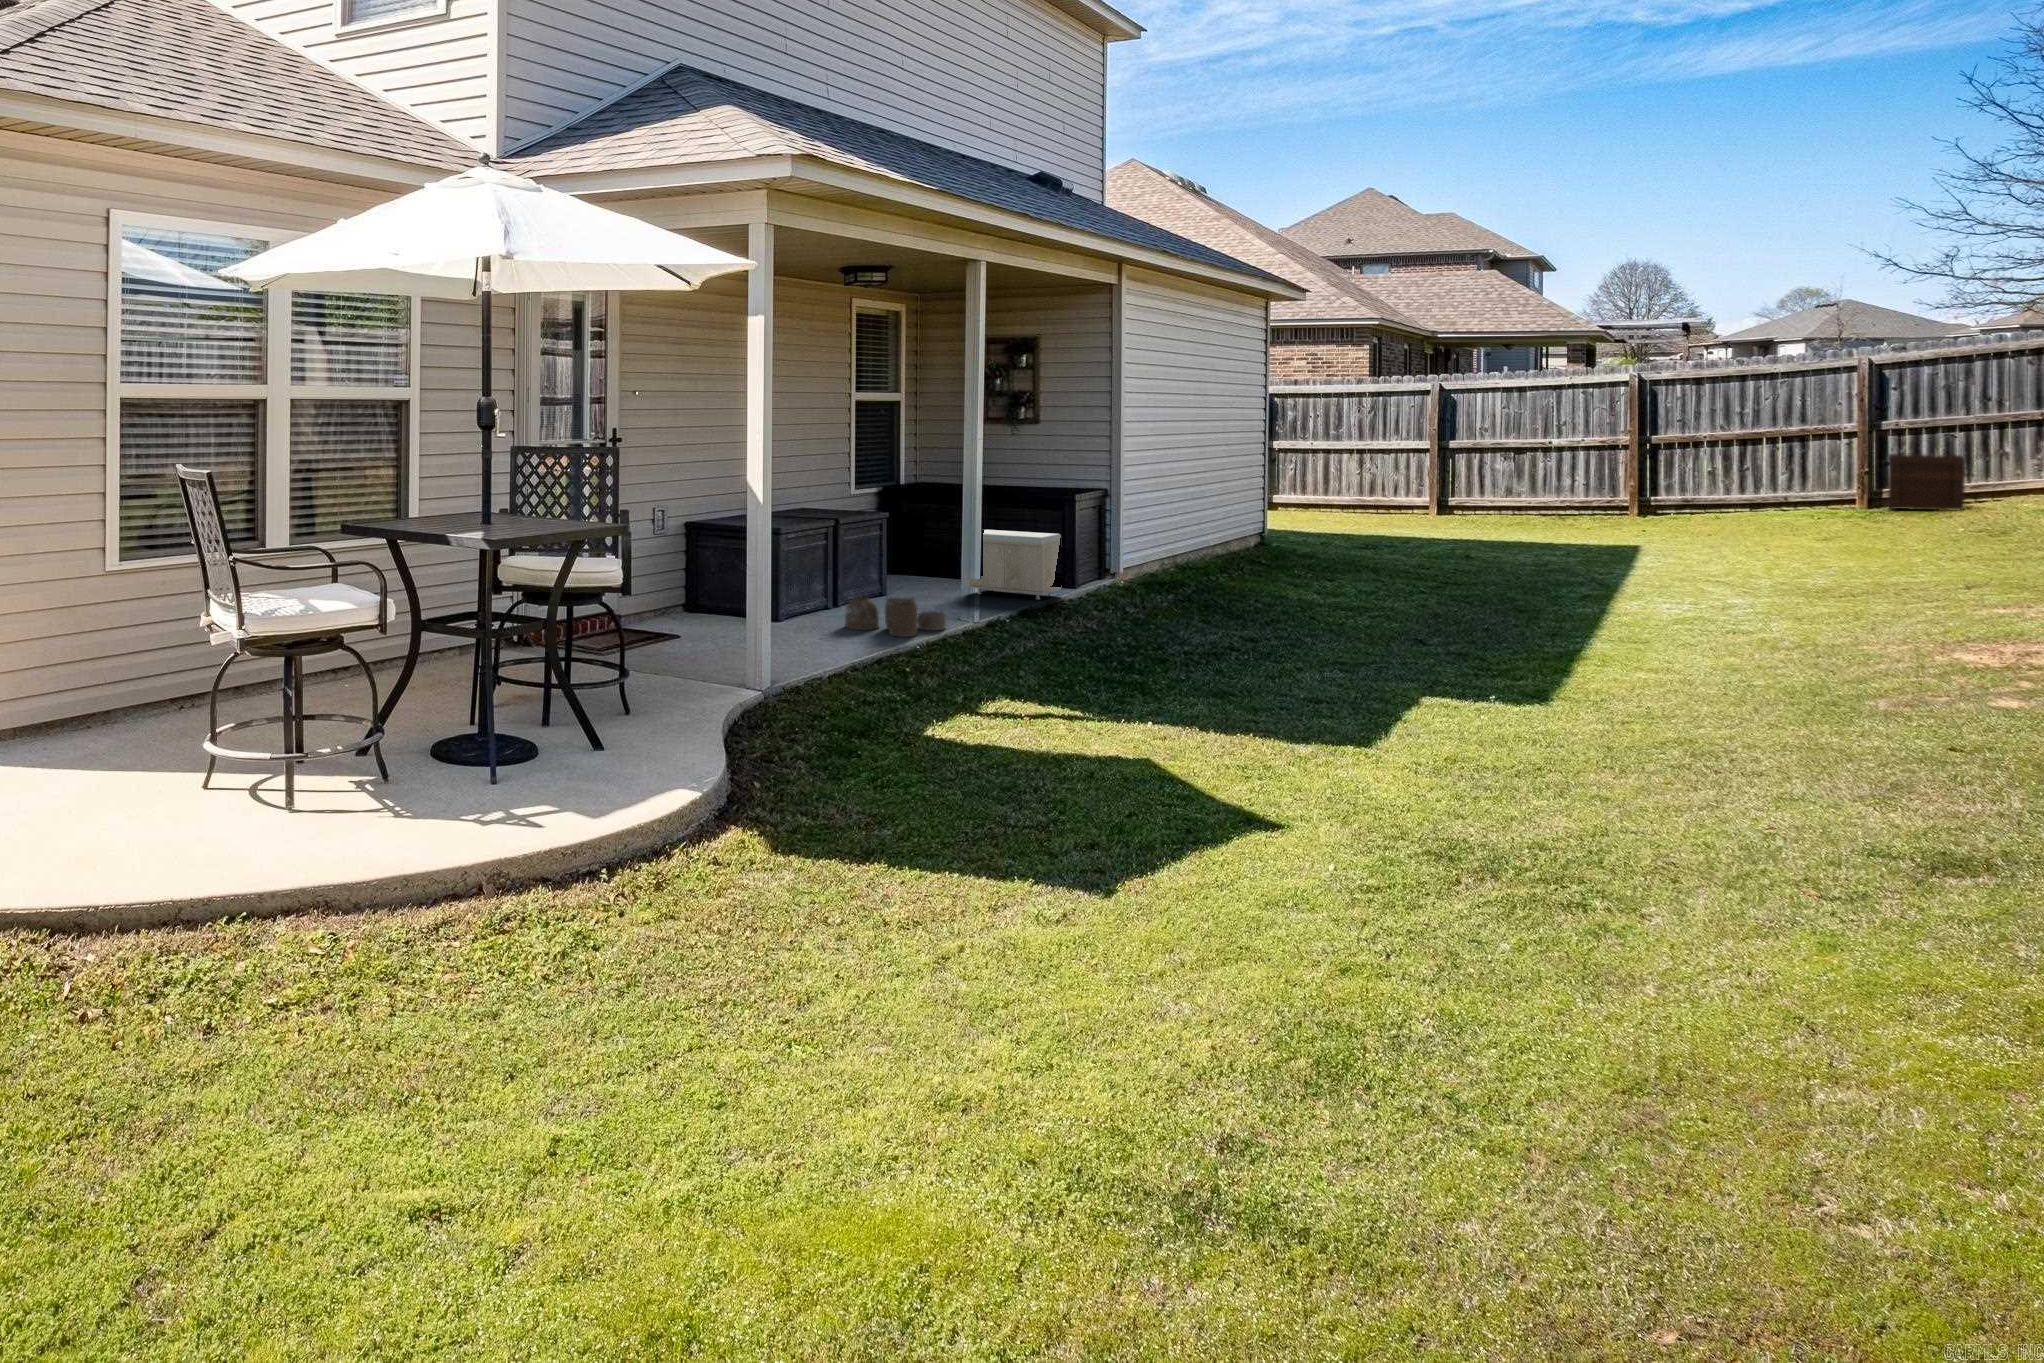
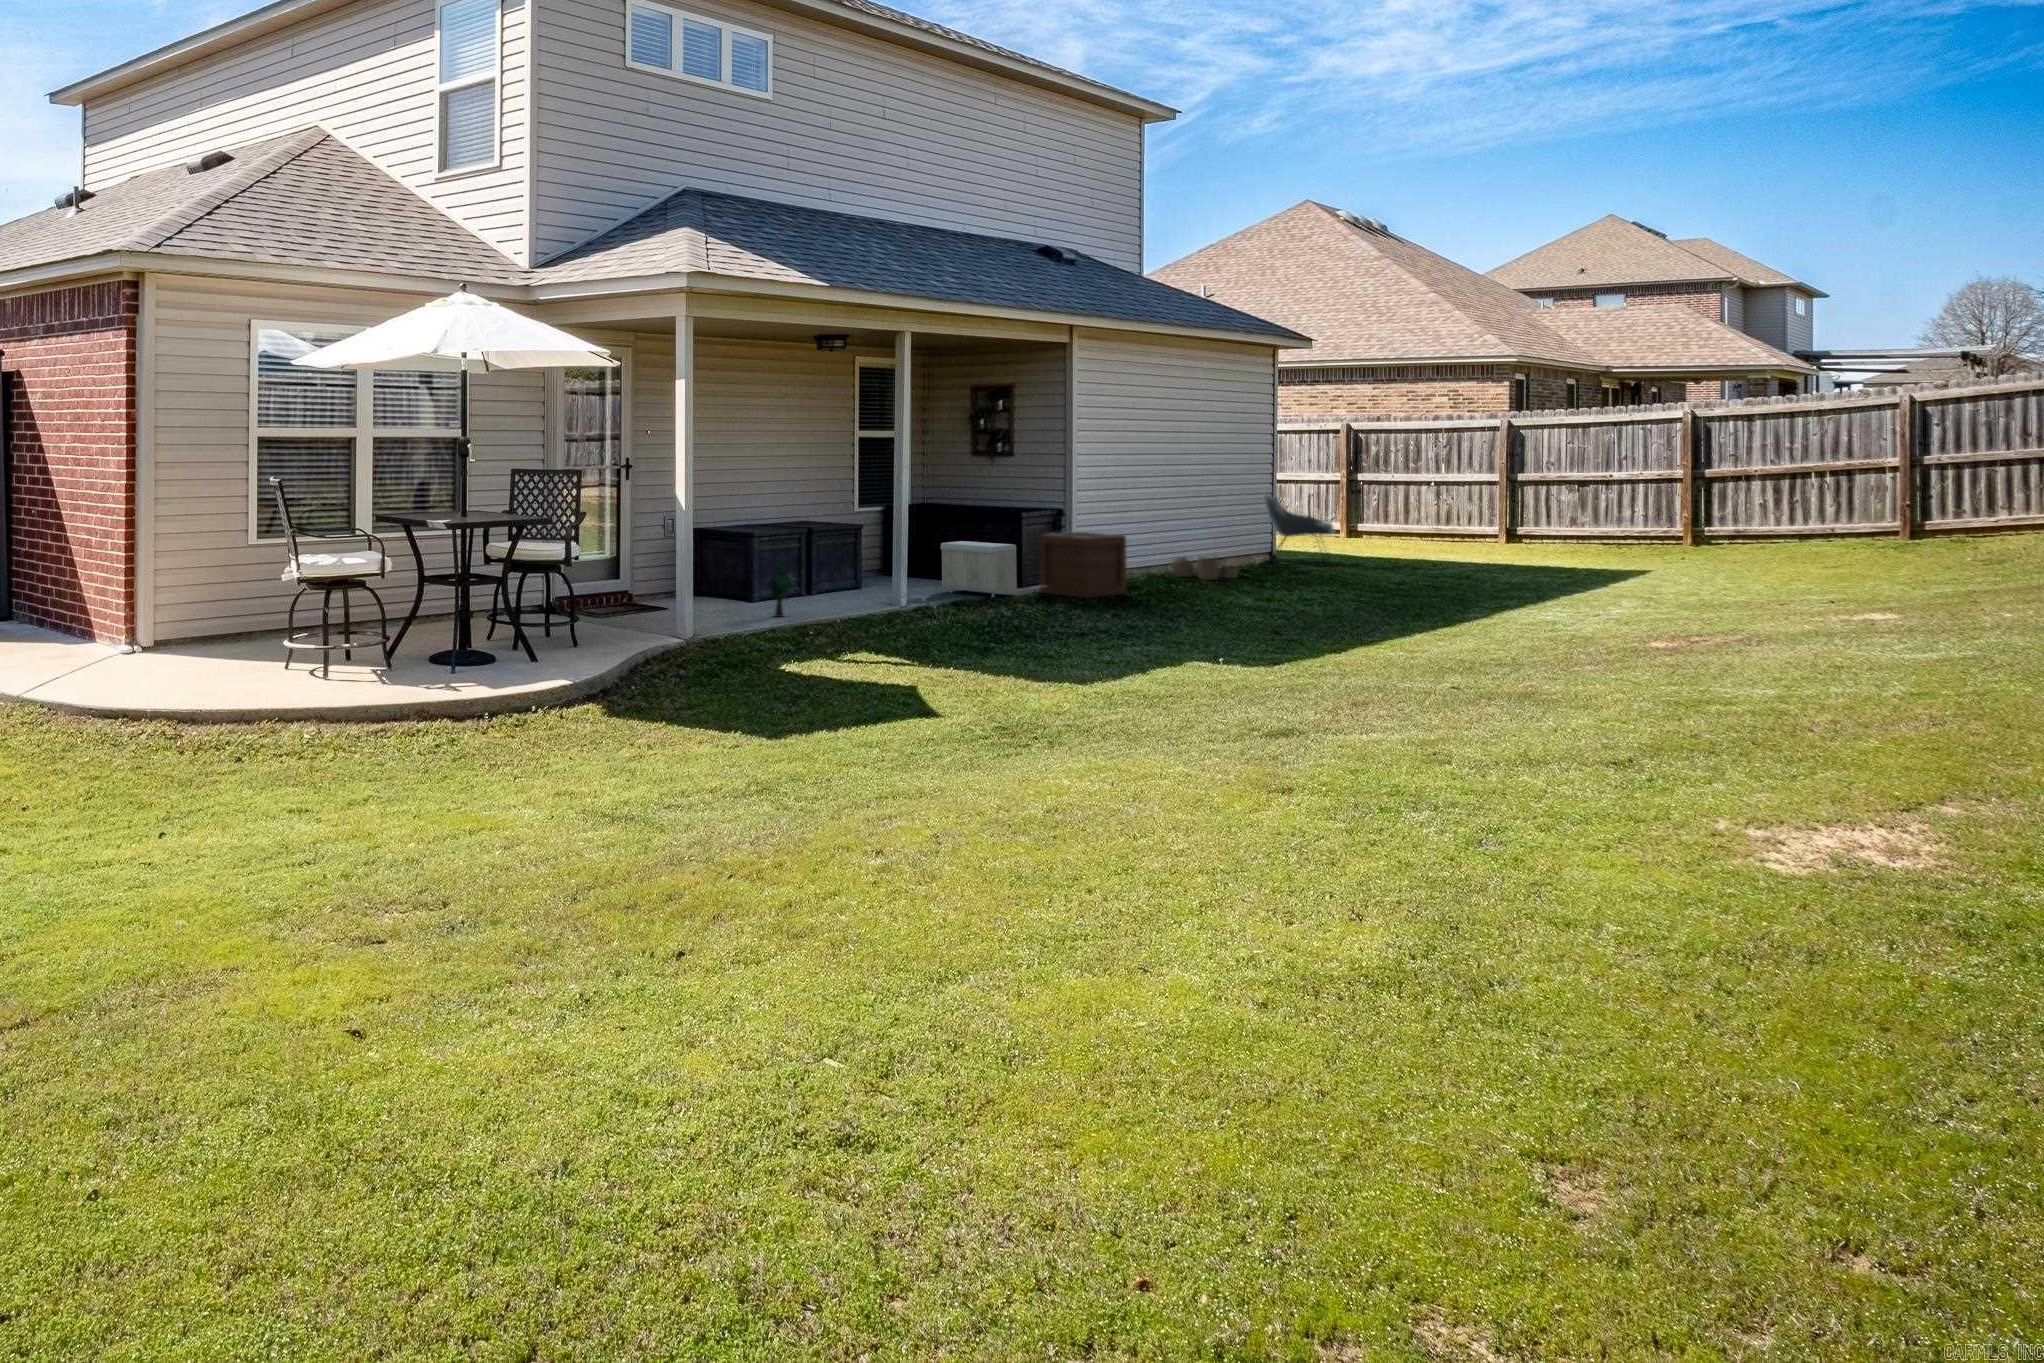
wooden crate: present [1887,453,1965,511] -> present [1039,532,1127,598]
lounge chair: none [1253,466,1334,548] -> present [1264,494,1335,566]
decorative plant: none [798,564,839,640] -> present [764,561,793,617]
woven basket: present [845,594,946,637] -> present [1171,557,1238,580]

